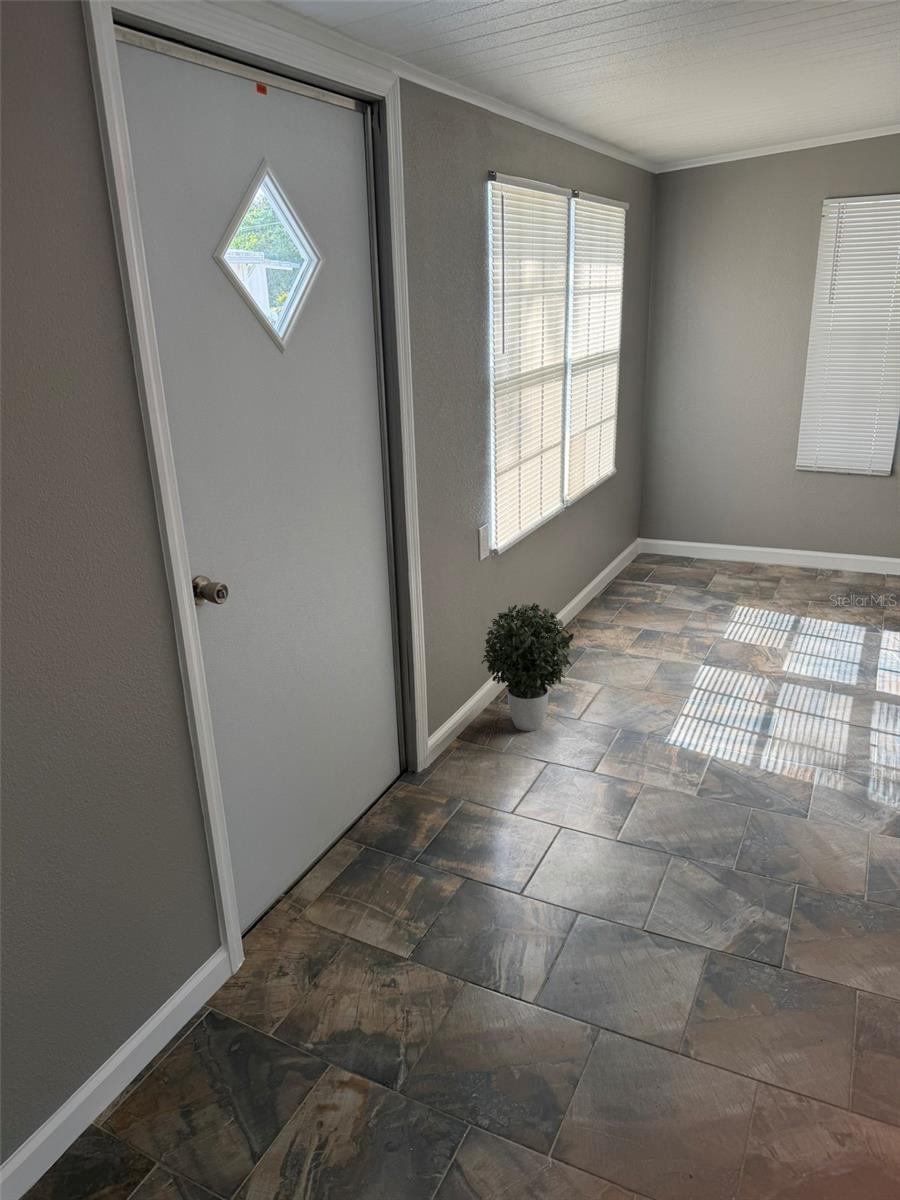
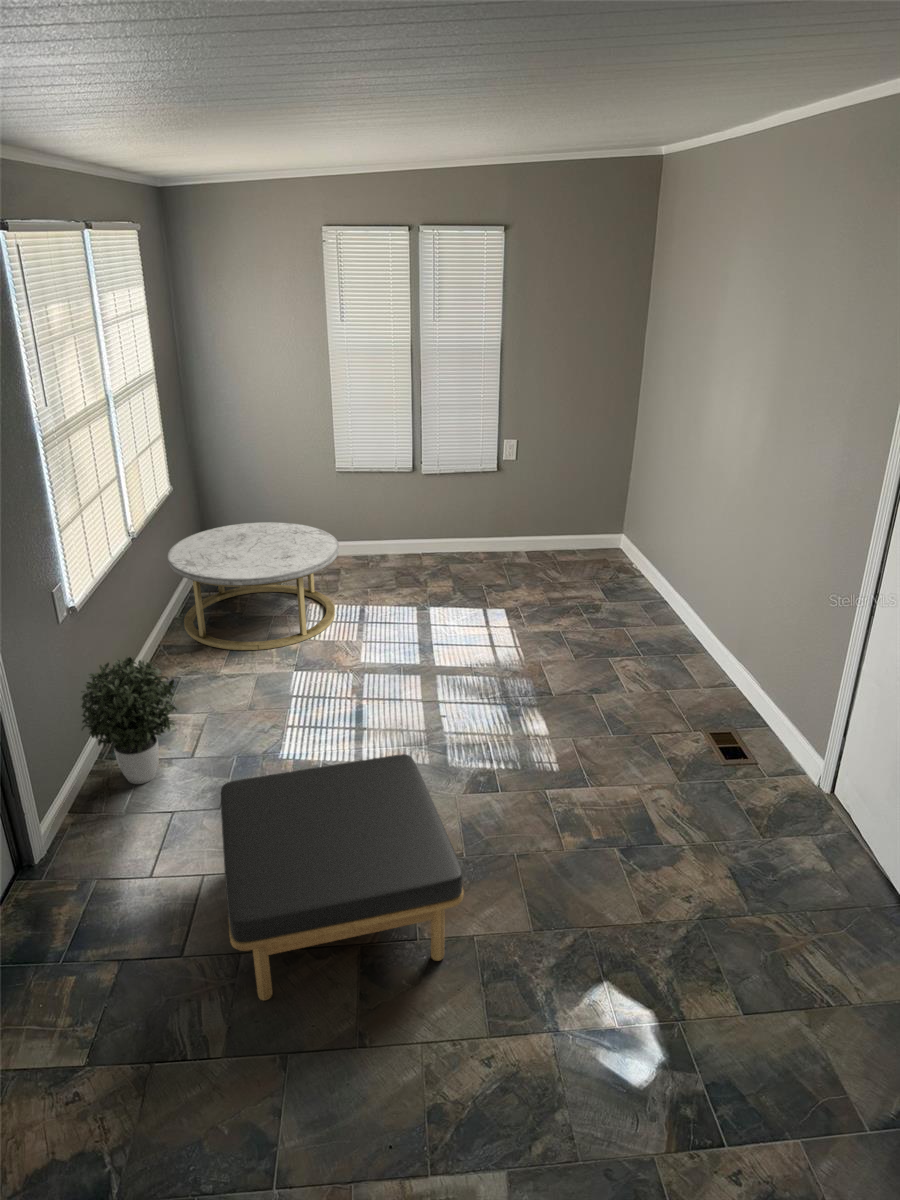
coffee table: none [598,514,781,640] -> present [167,522,339,650]
ottoman: none [563,737,852,1006] -> present [221,754,464,1000]

